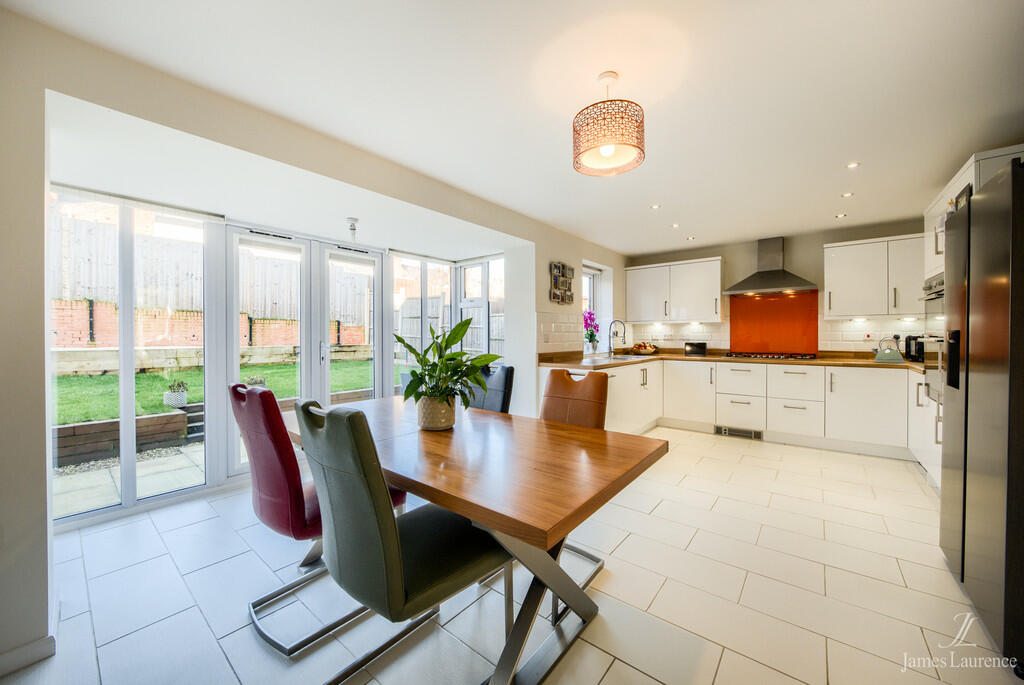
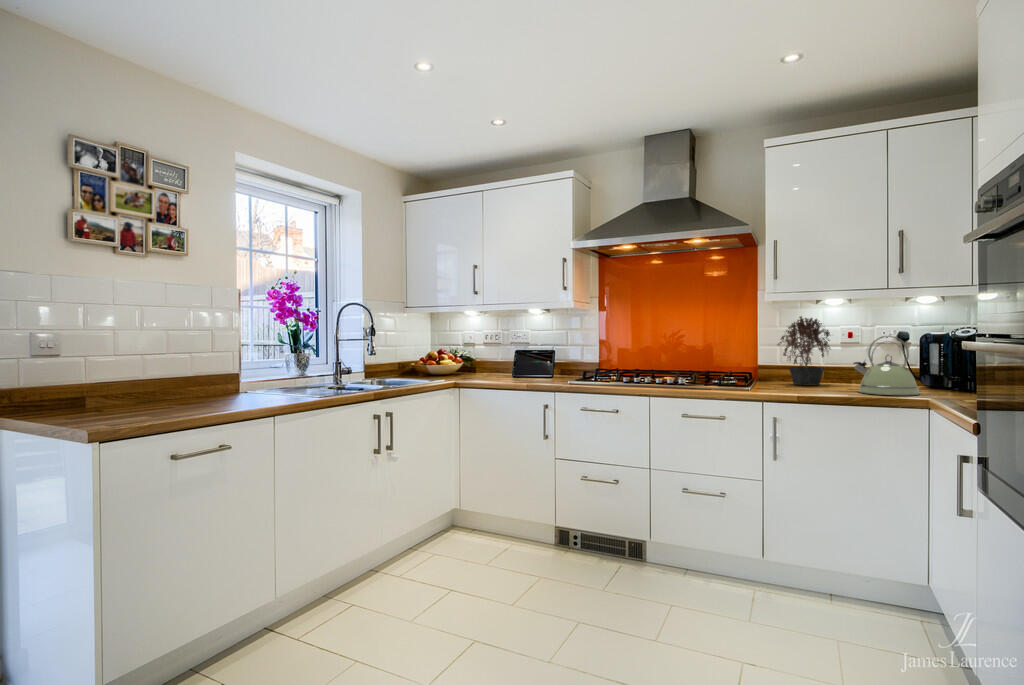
potted plant: none [830,327,862,360] -> present [778,316,830,385]

